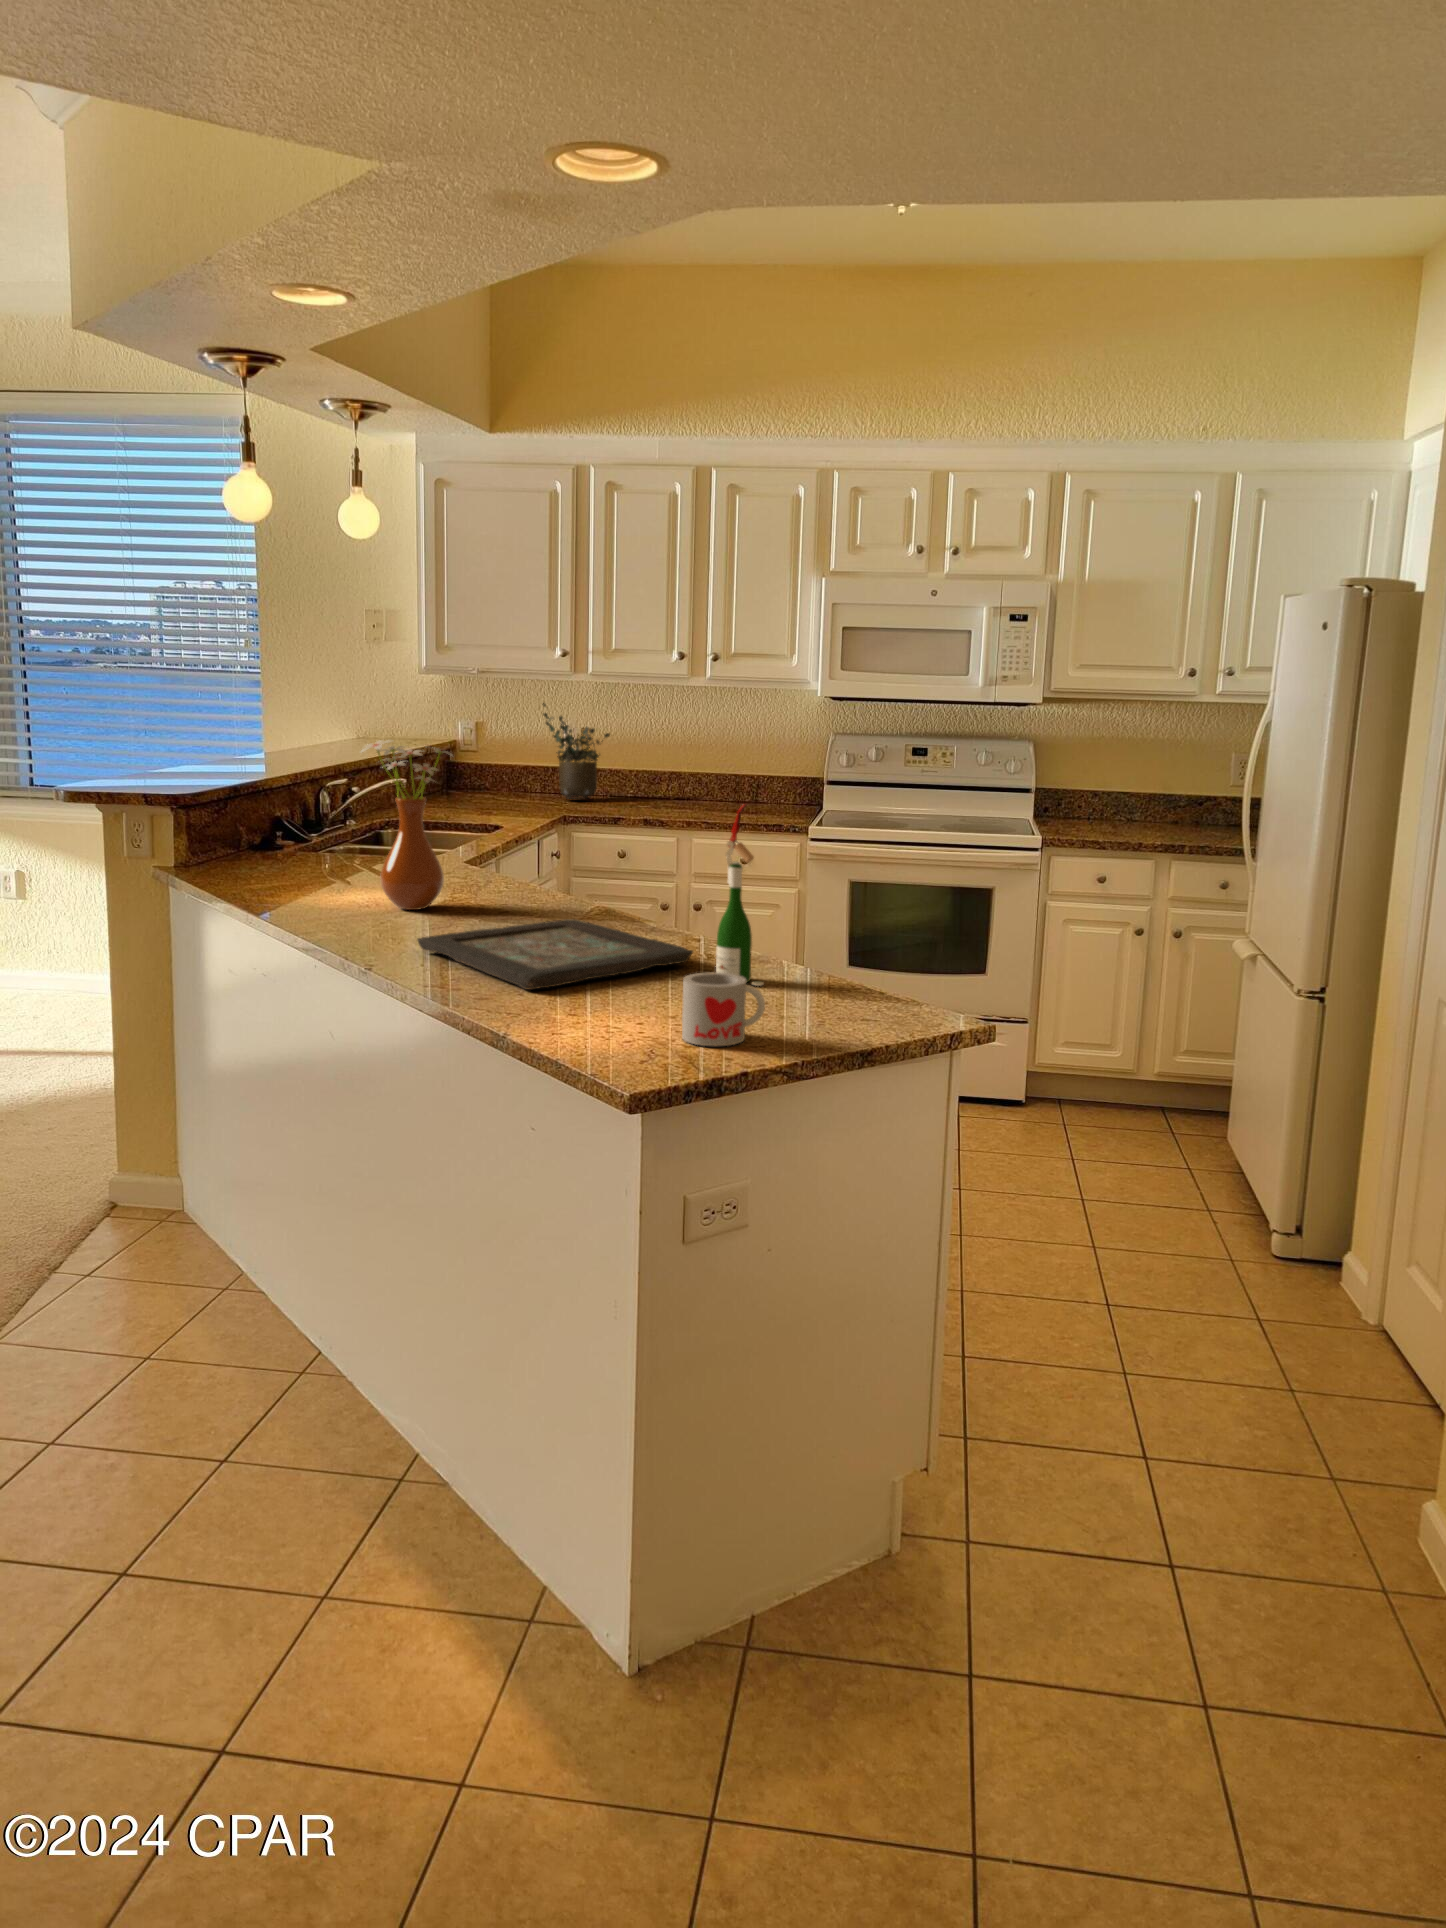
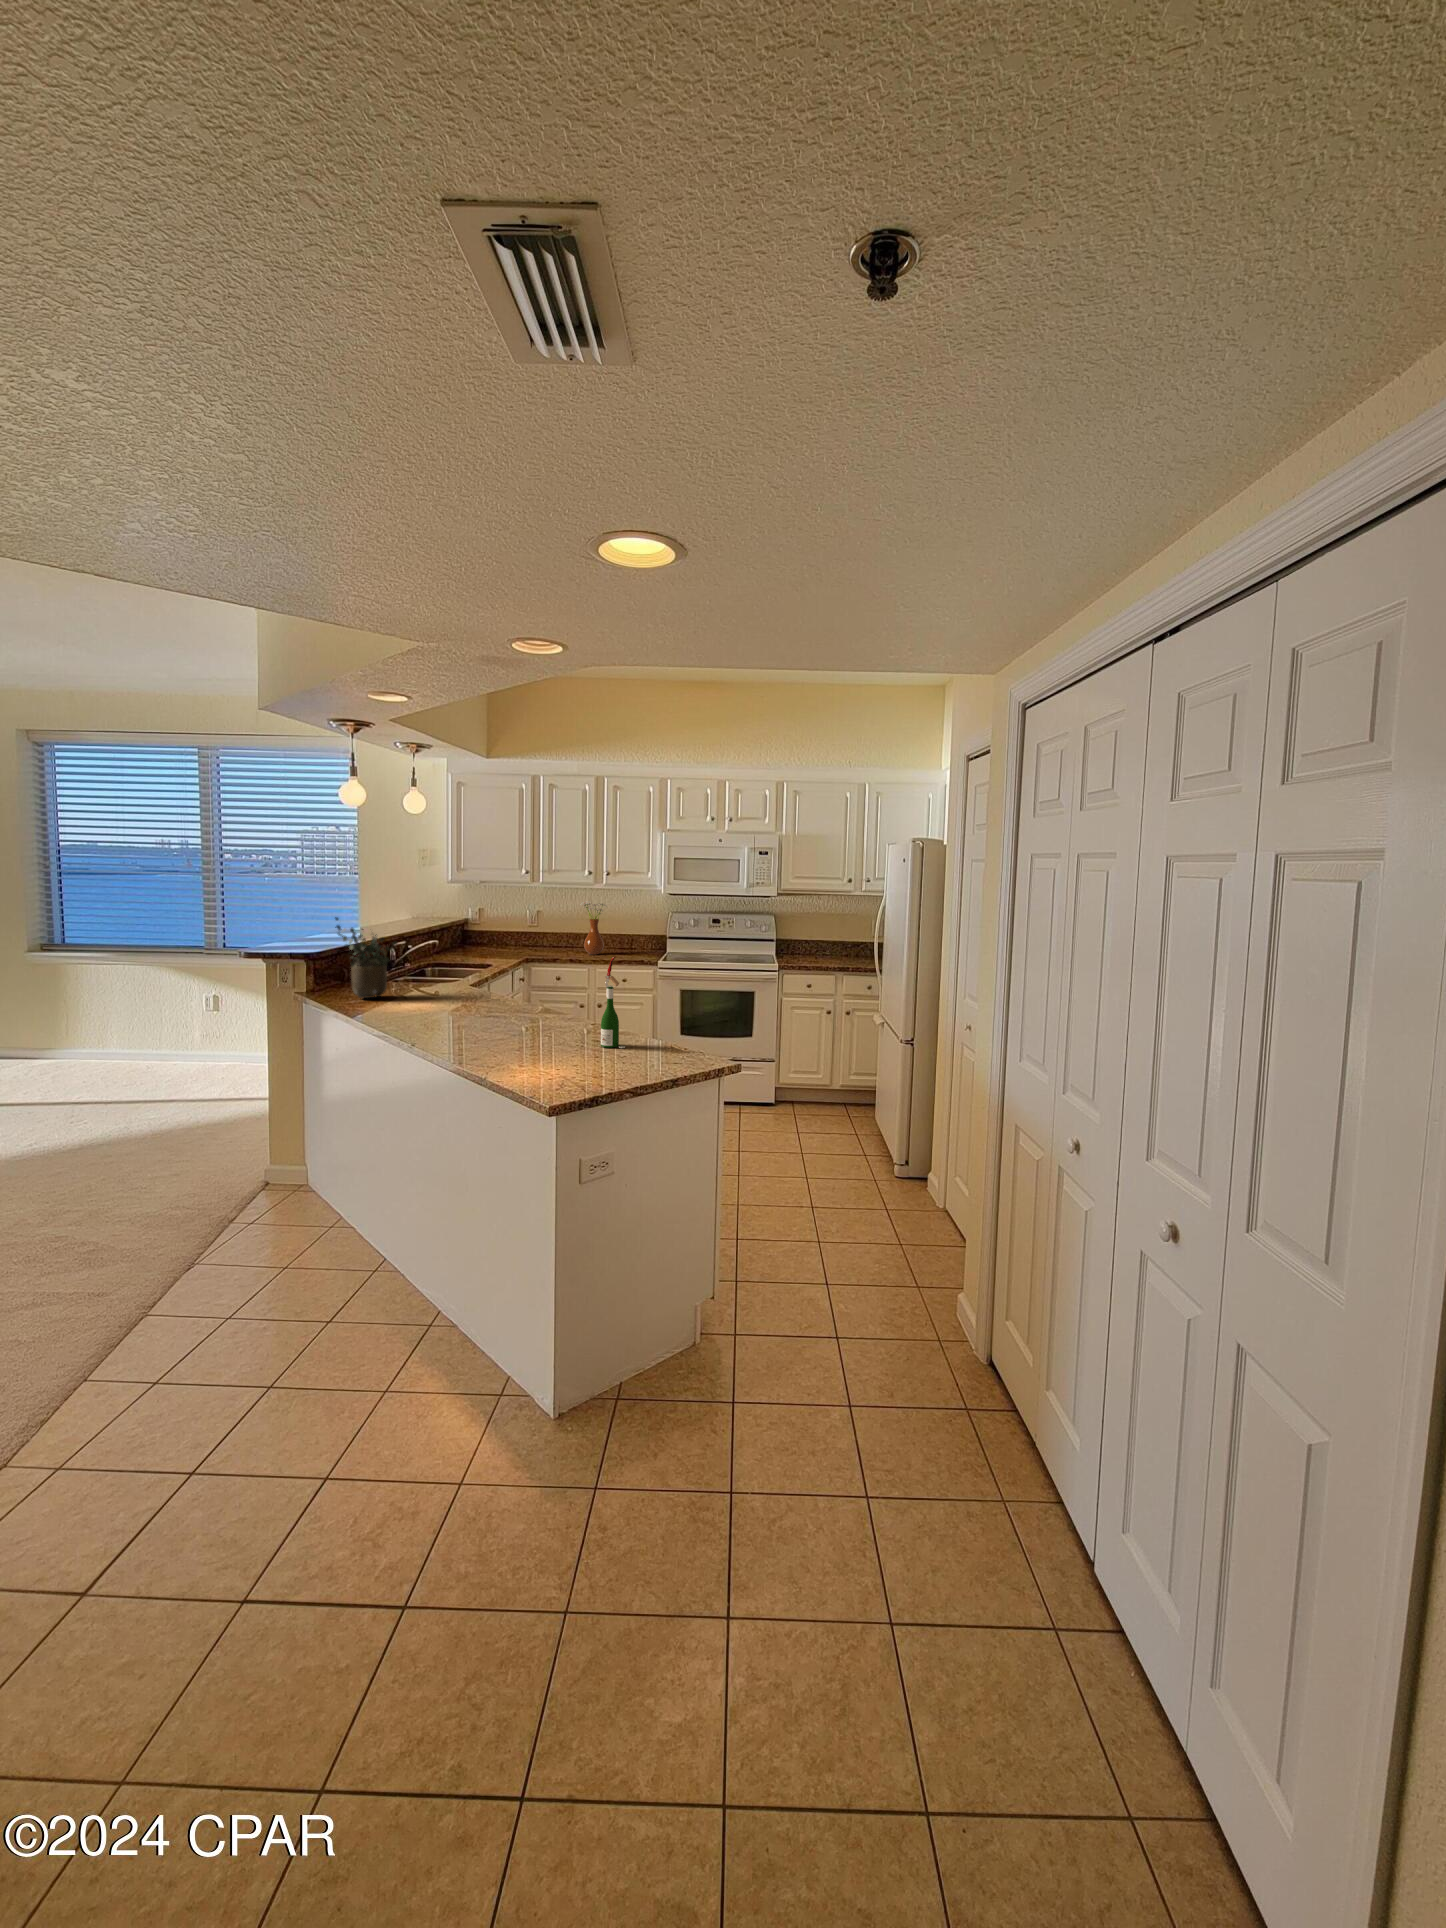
potted plant: present [543,703,610,799] -> present [335,917,397,998]
vase: present [361,740,452,910] -> present [581,901,606,955]
decorative tray: present [417,919,693,990] -> none [443,1016,590,1055]
mug: present [682,973,765,1046] -> none [580,1043,623,1080]

